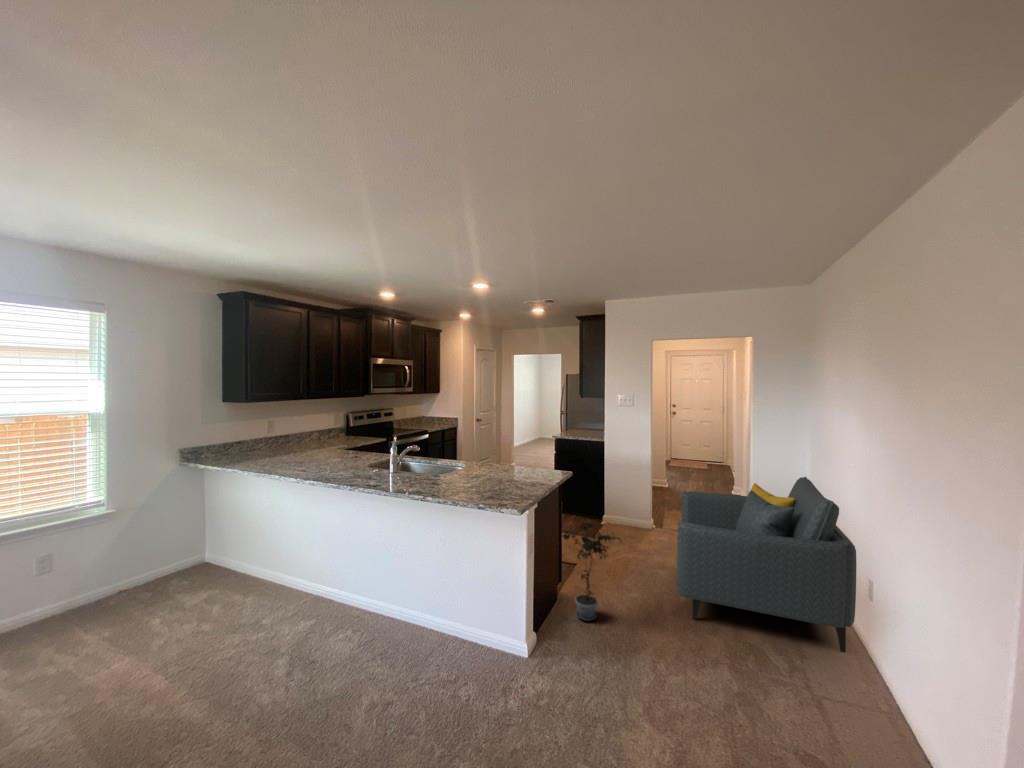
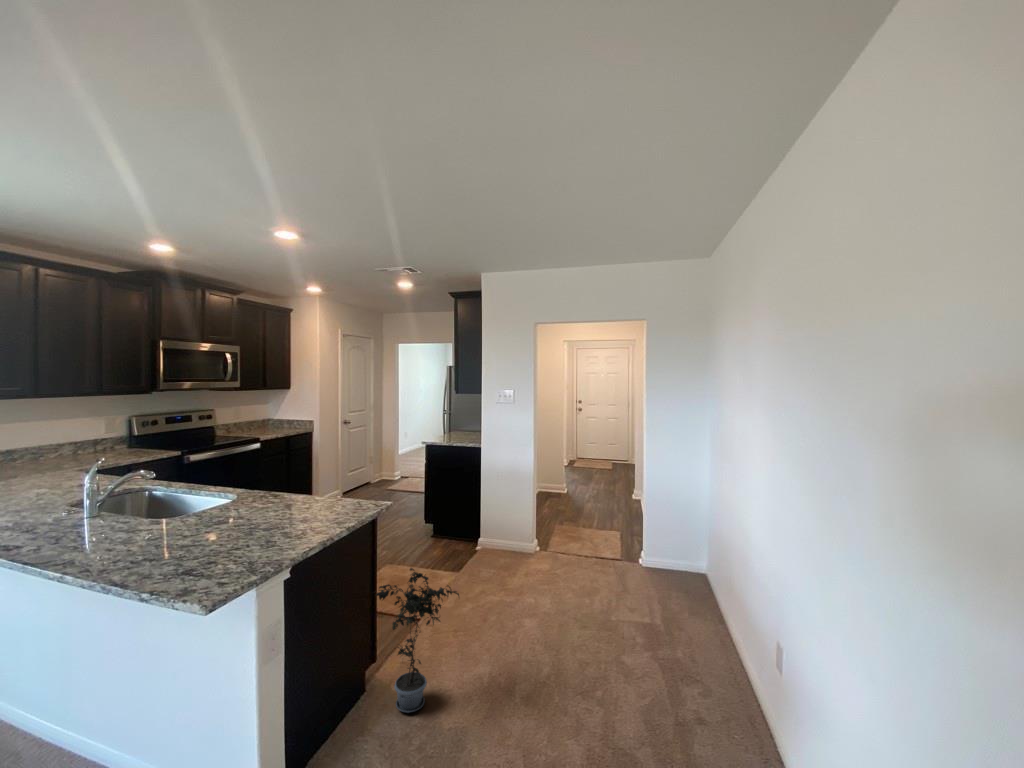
armchair: present [677,477,857,652] -> none [536,492,747,724]

